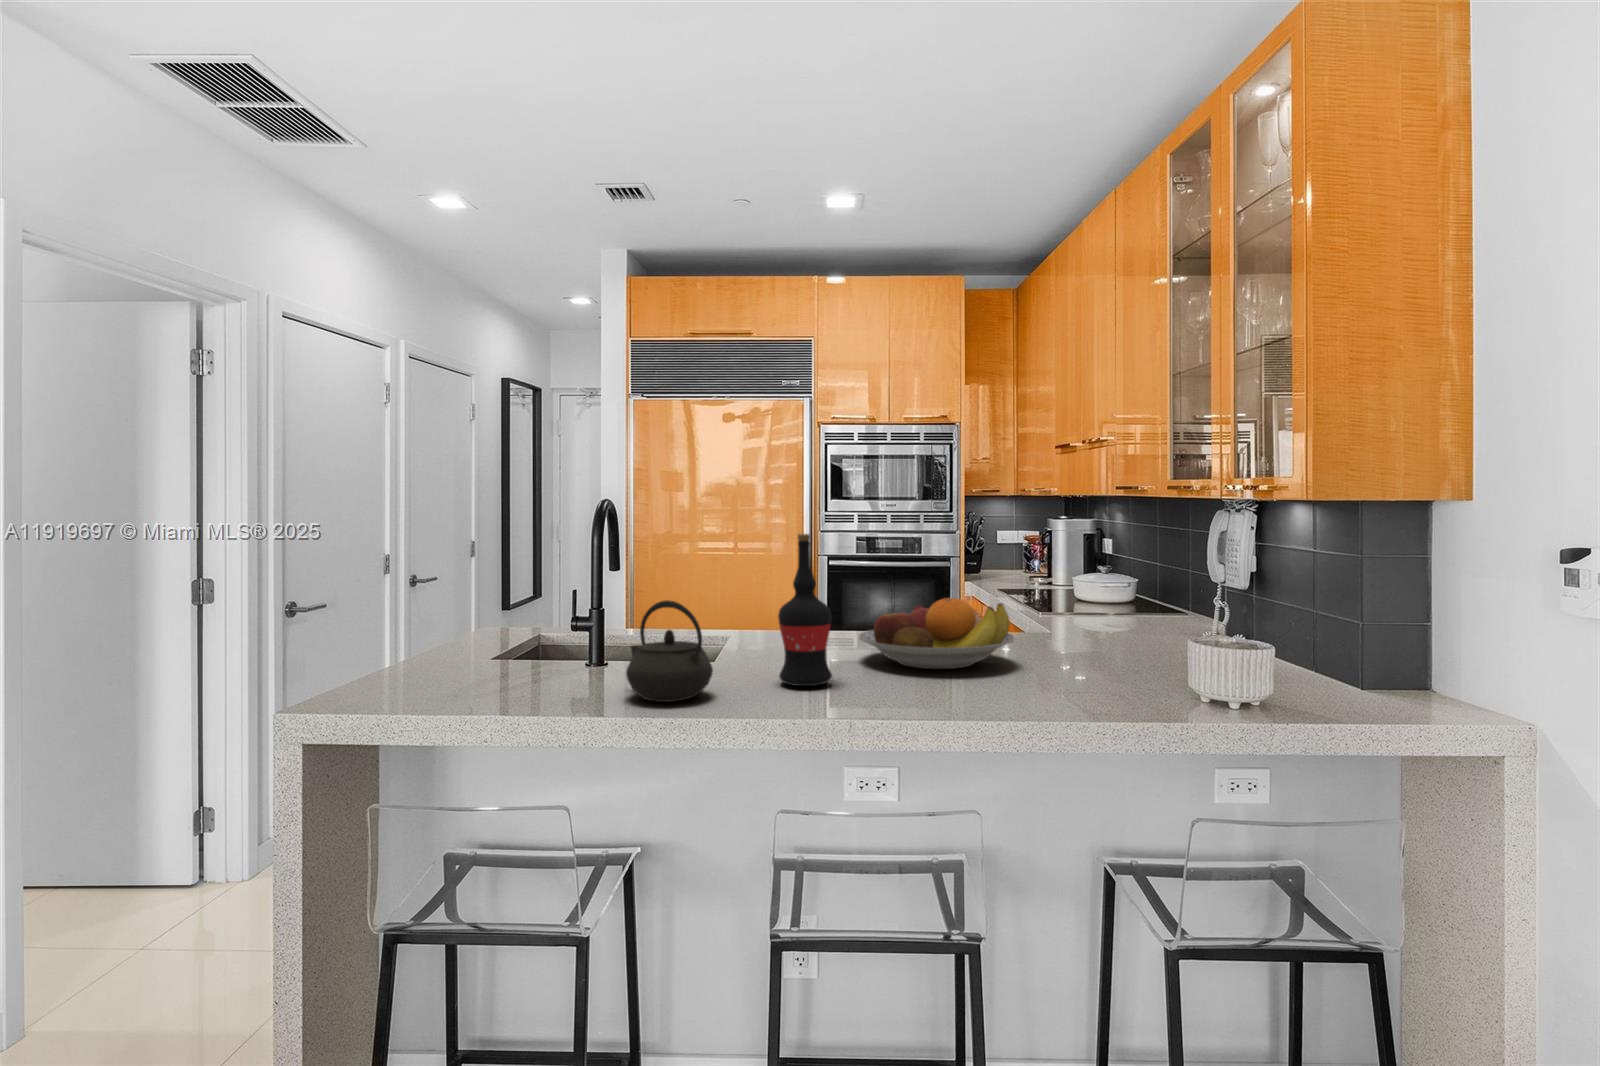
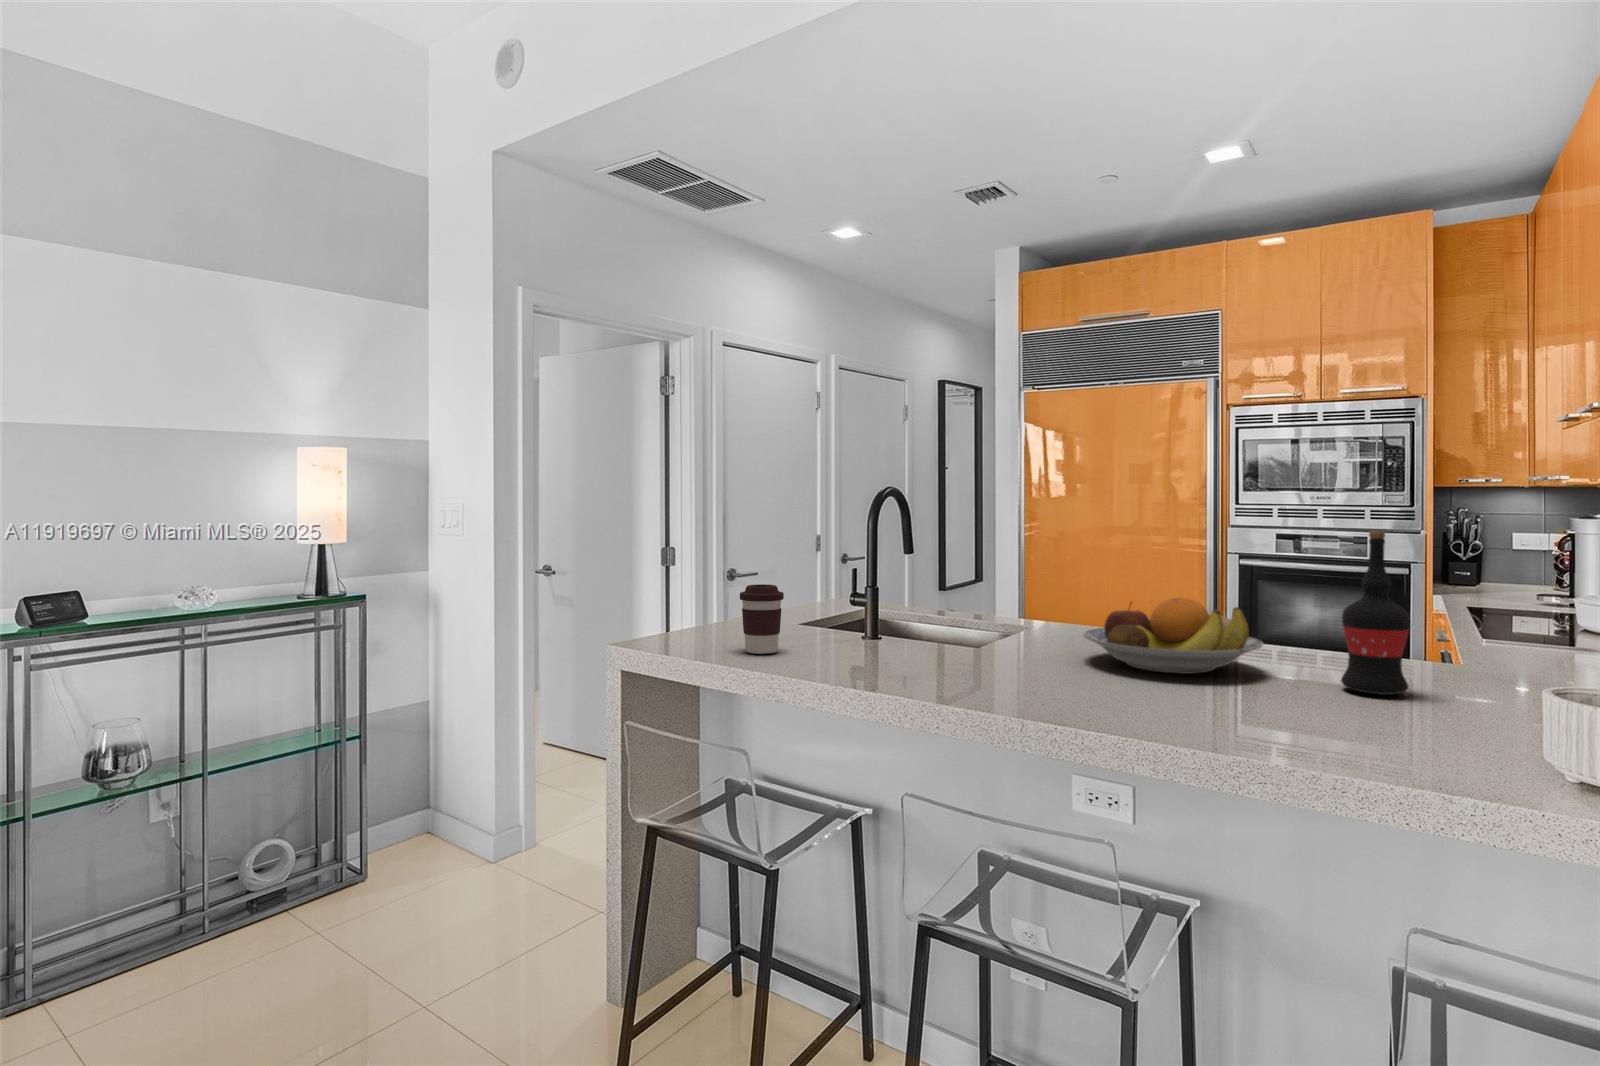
wine bottle: present [778,534,832,686] -> present [1341,531,1410,695]
kettle: present [626,600,713,702] -> none [823,578,898,664]
coffee cup: none [506,617,563,706] -> present [740,584,784,654]

